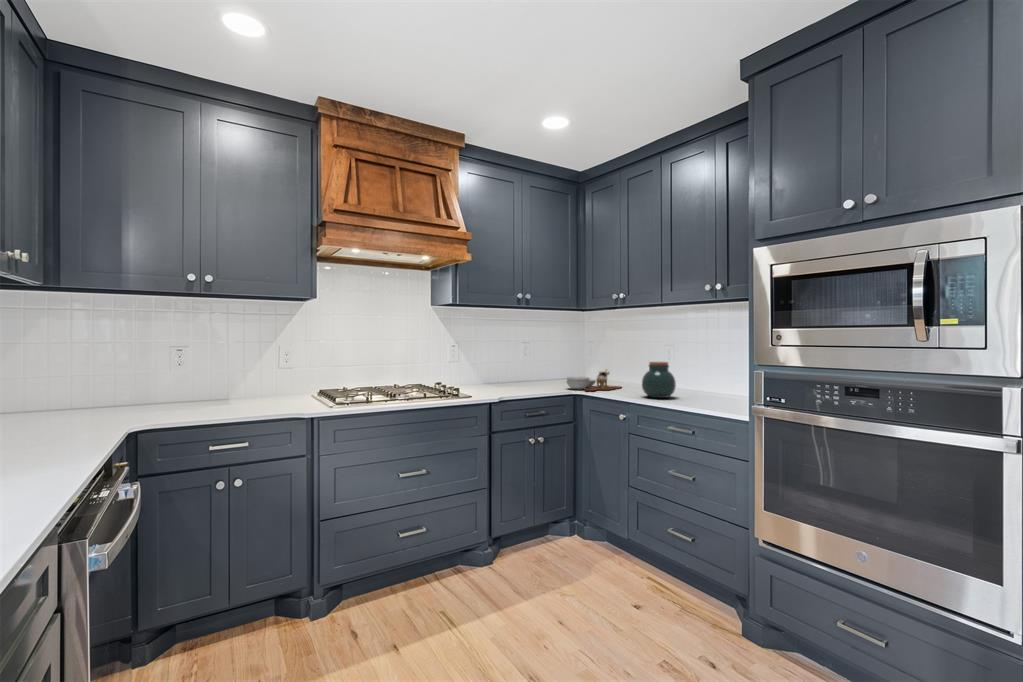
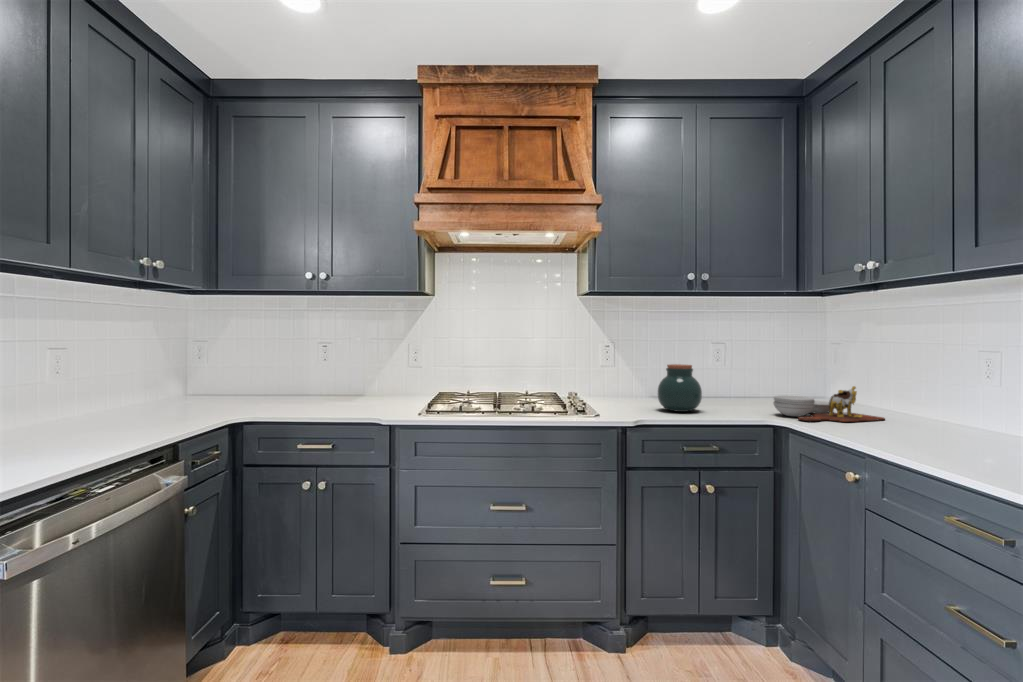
jar: present [642,362,676,398] -> present [658,364,702,412]

